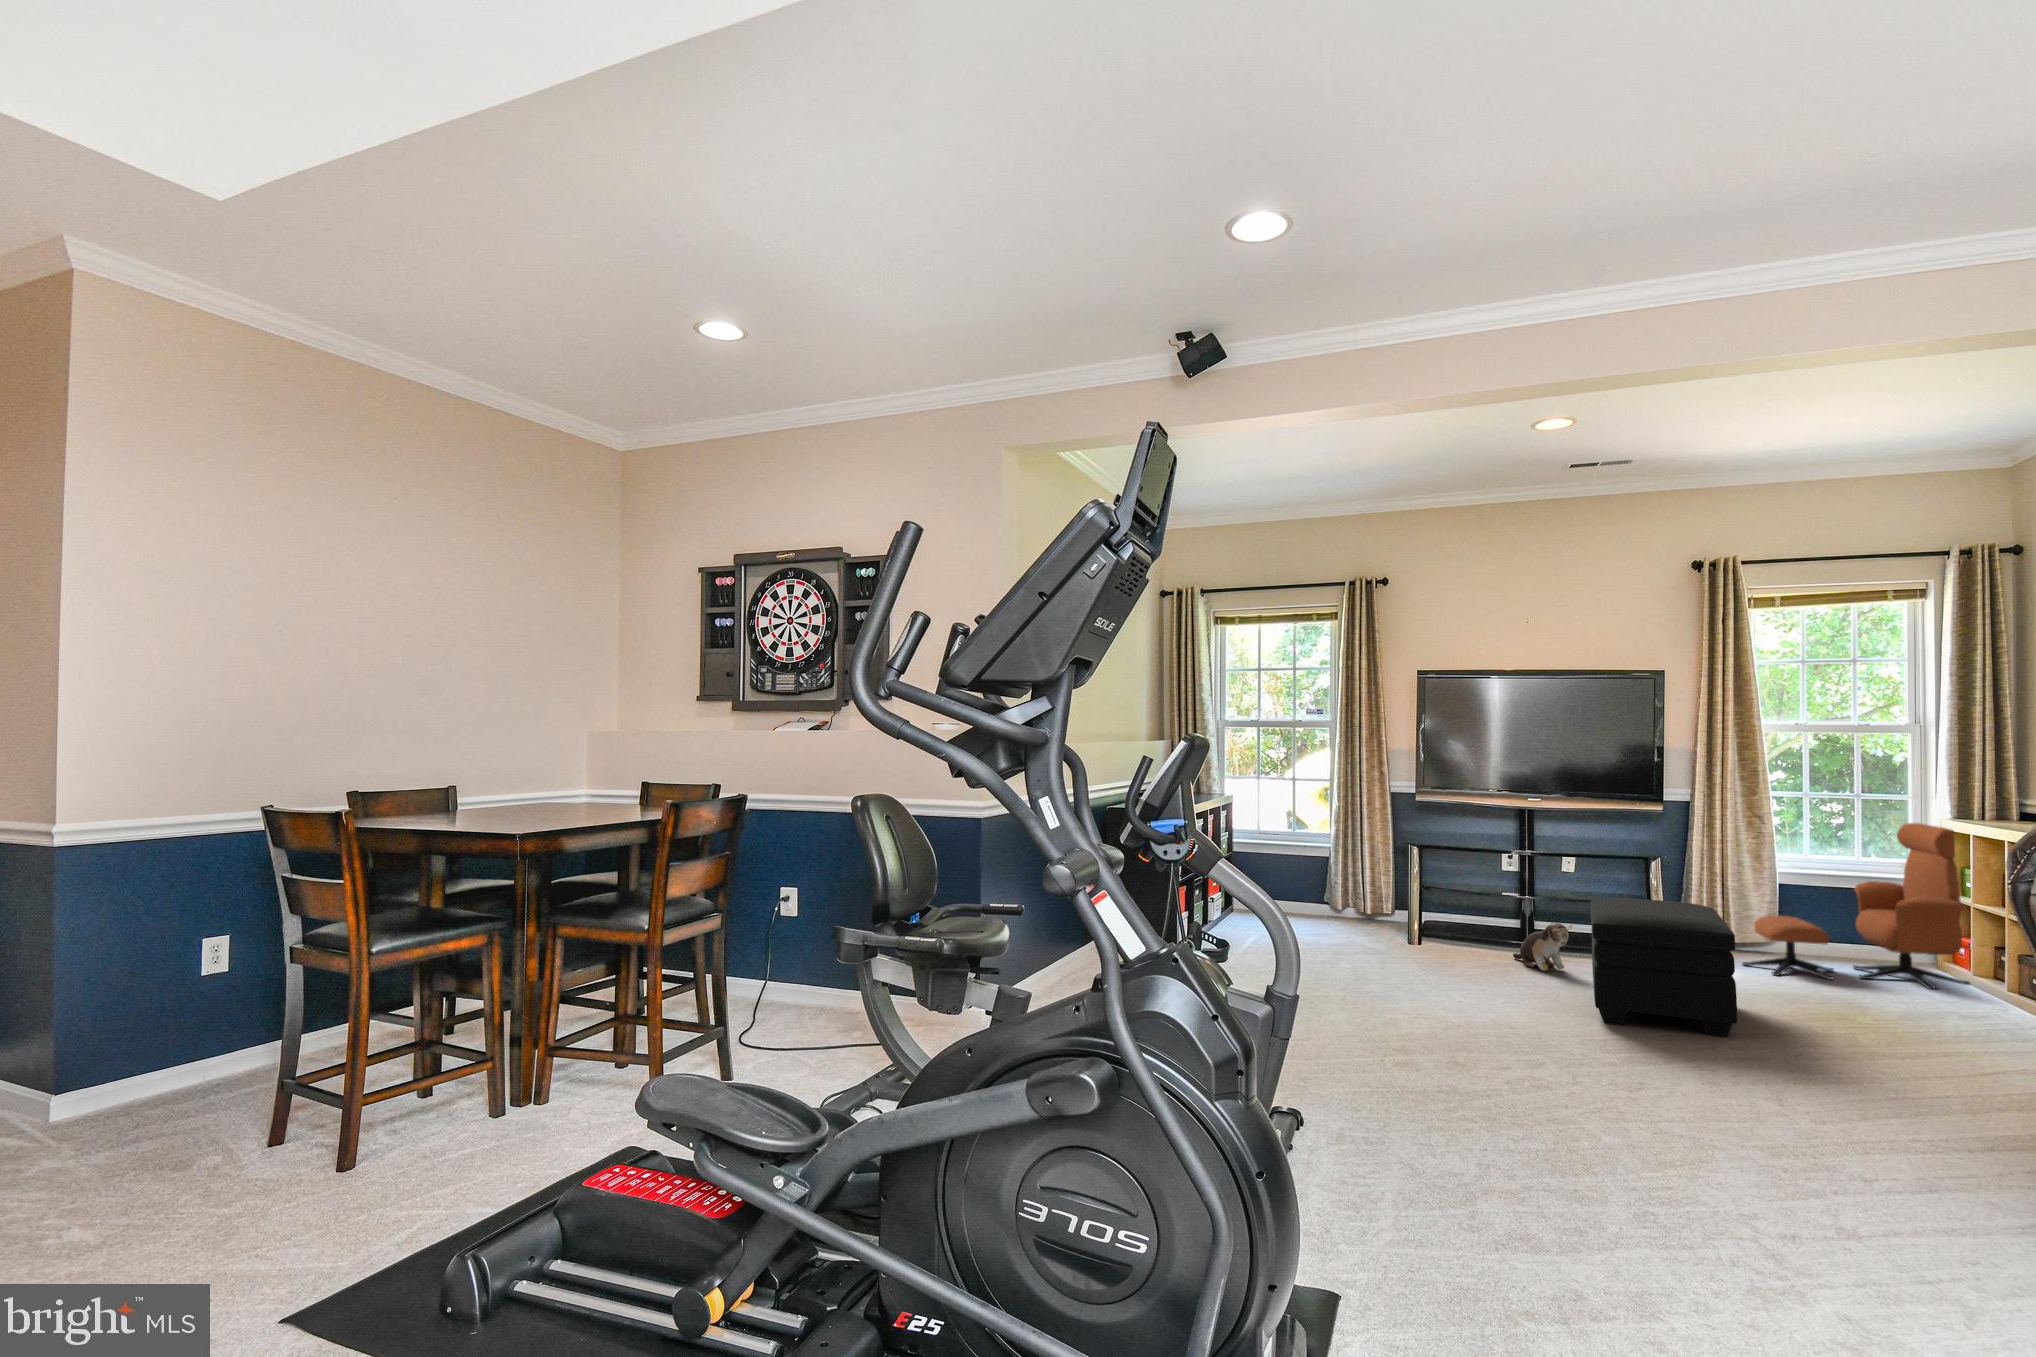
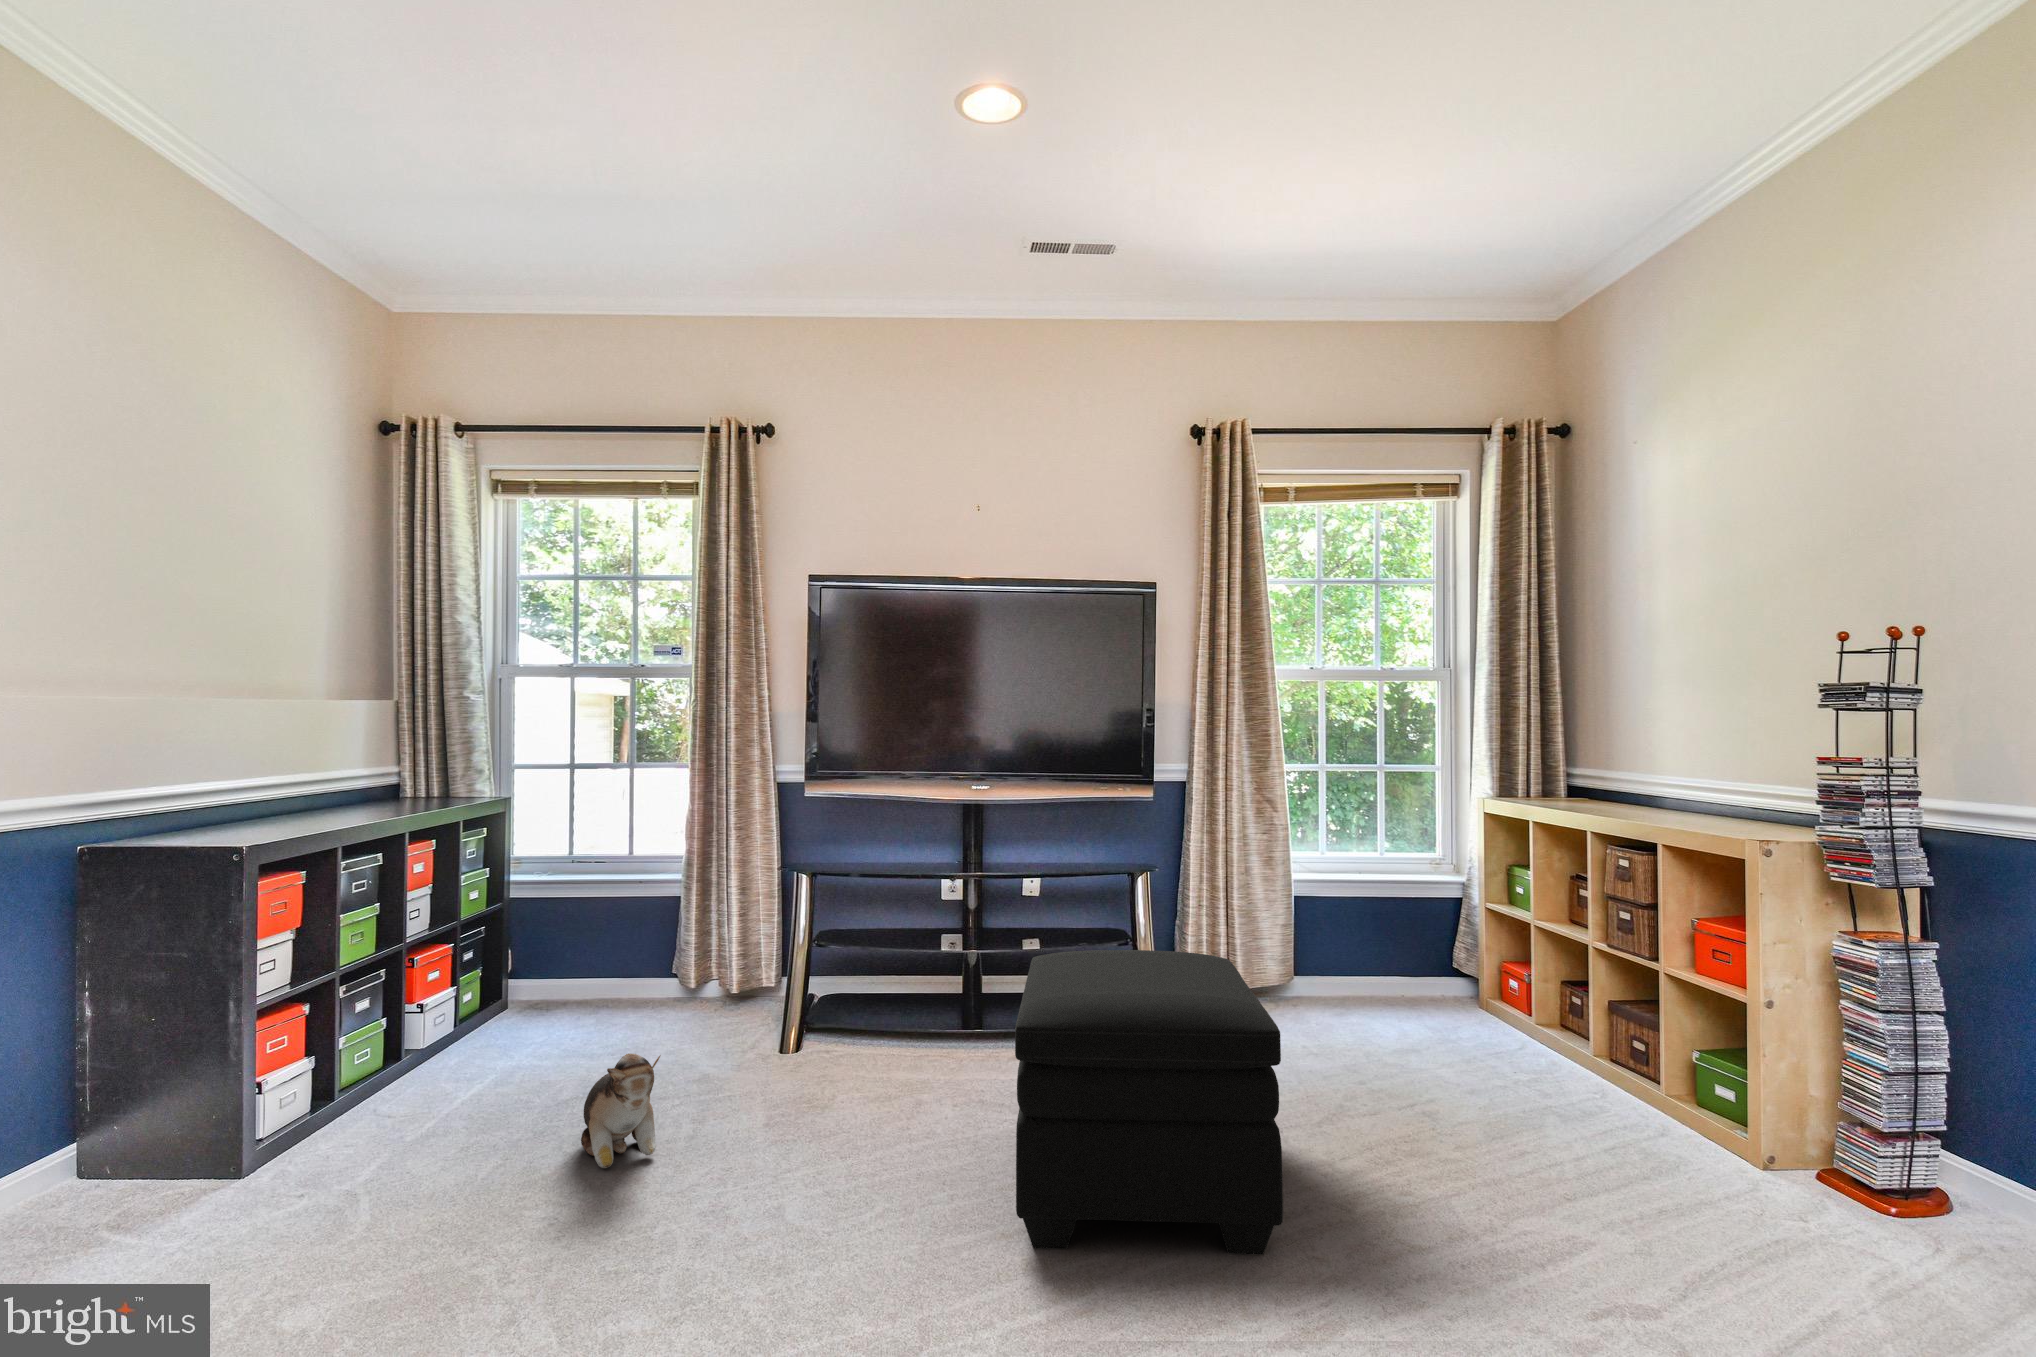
lounge chair: present [1742,823,1971,990] -> none [1252,801,1534,1049]
plush toy: present [1513,922,1573,971] -> present [581,1054,660,1168]

